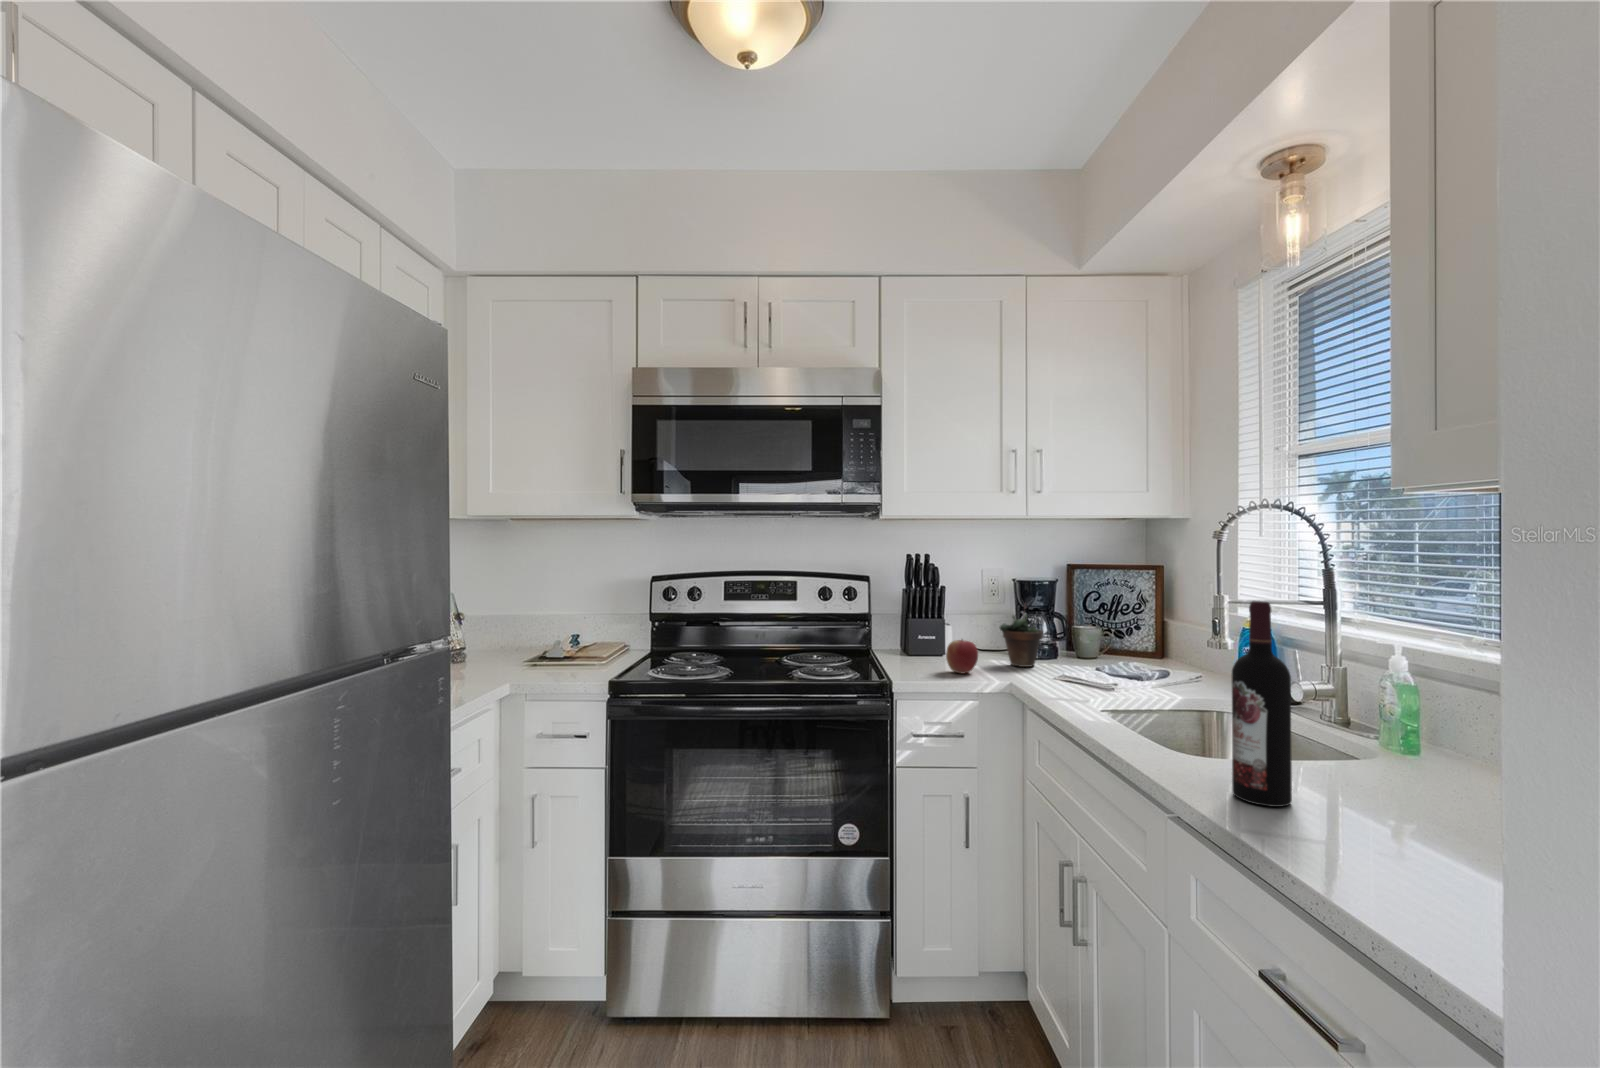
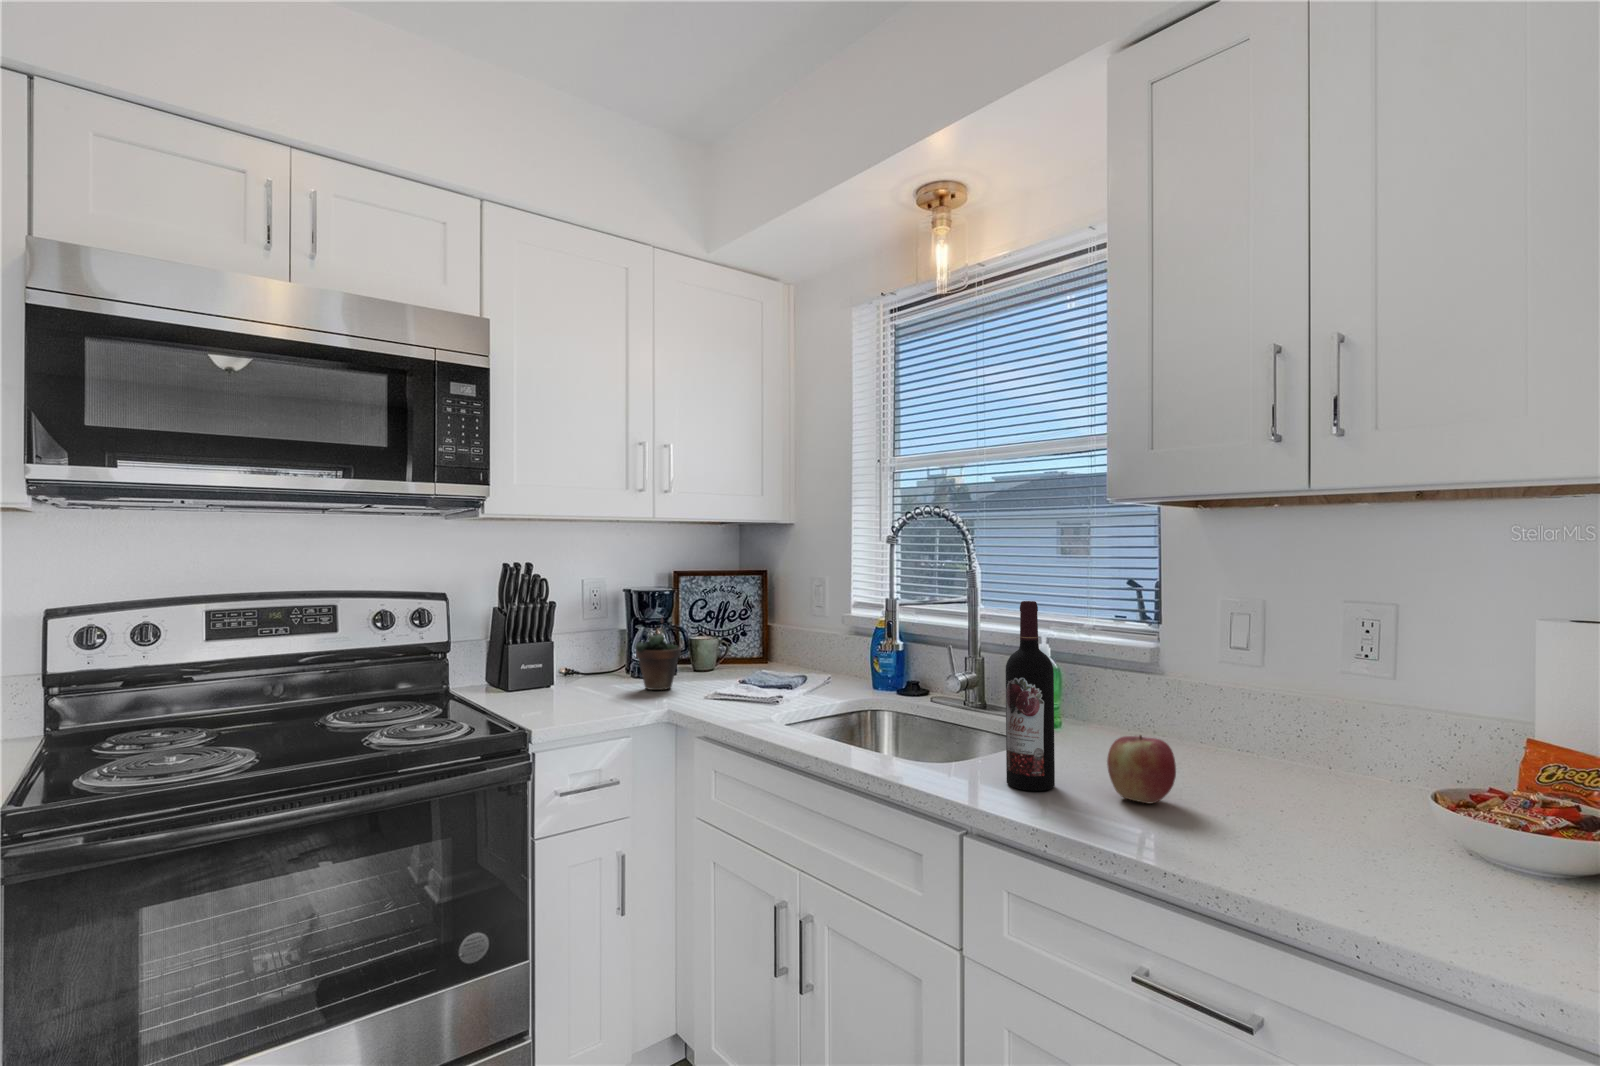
apple: present [946,640,978,673] -> present [1107,735,1176,803]

